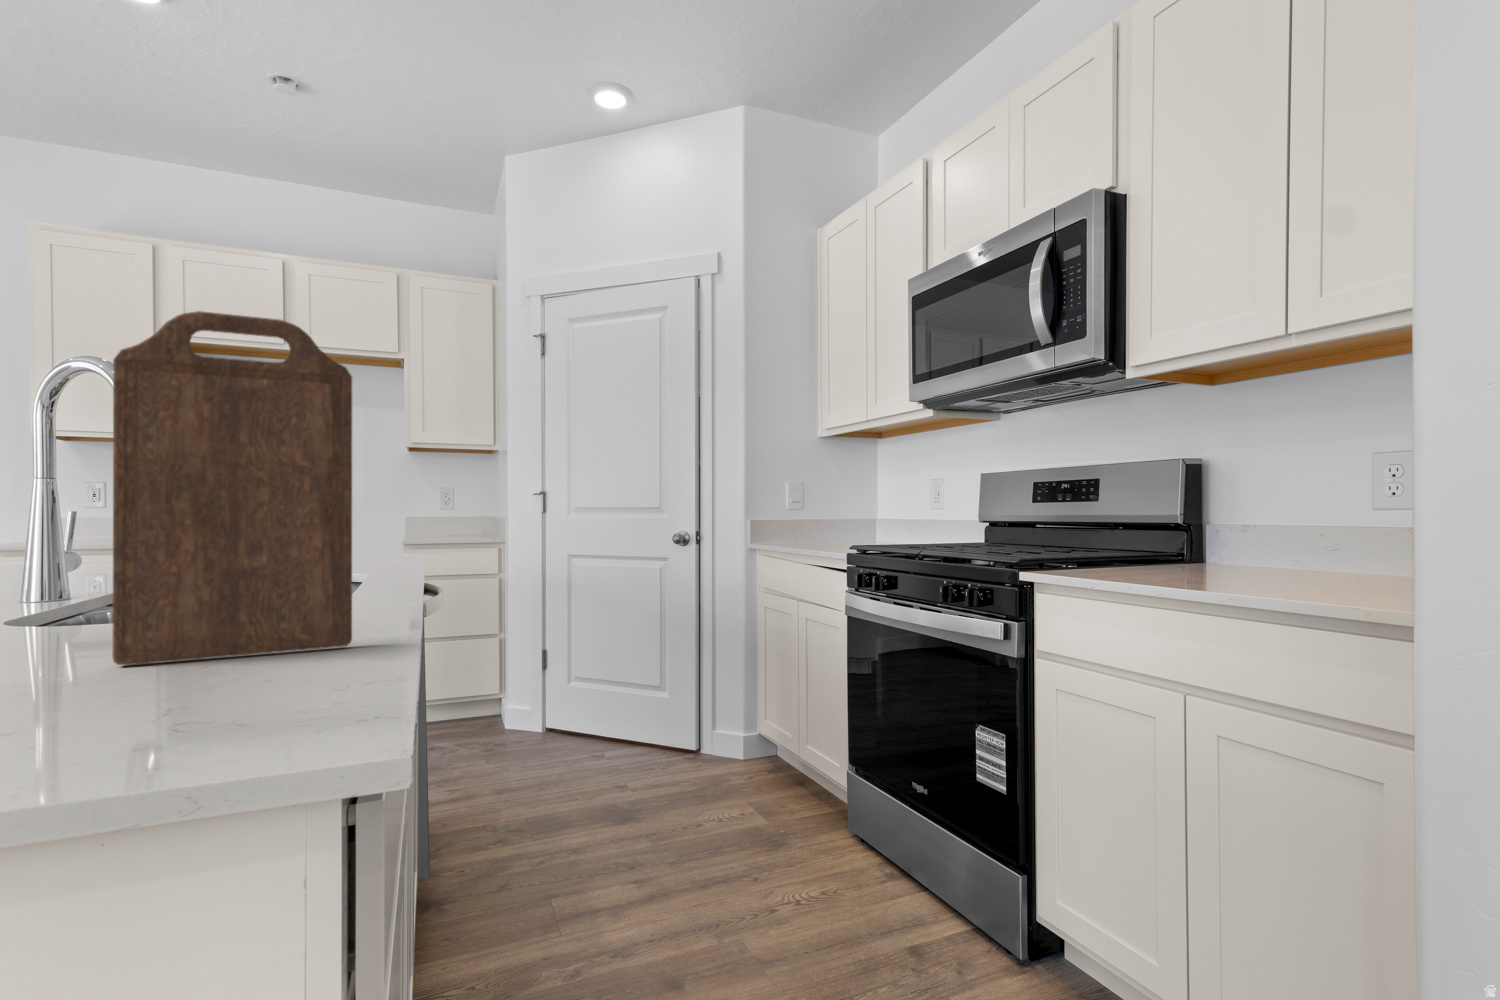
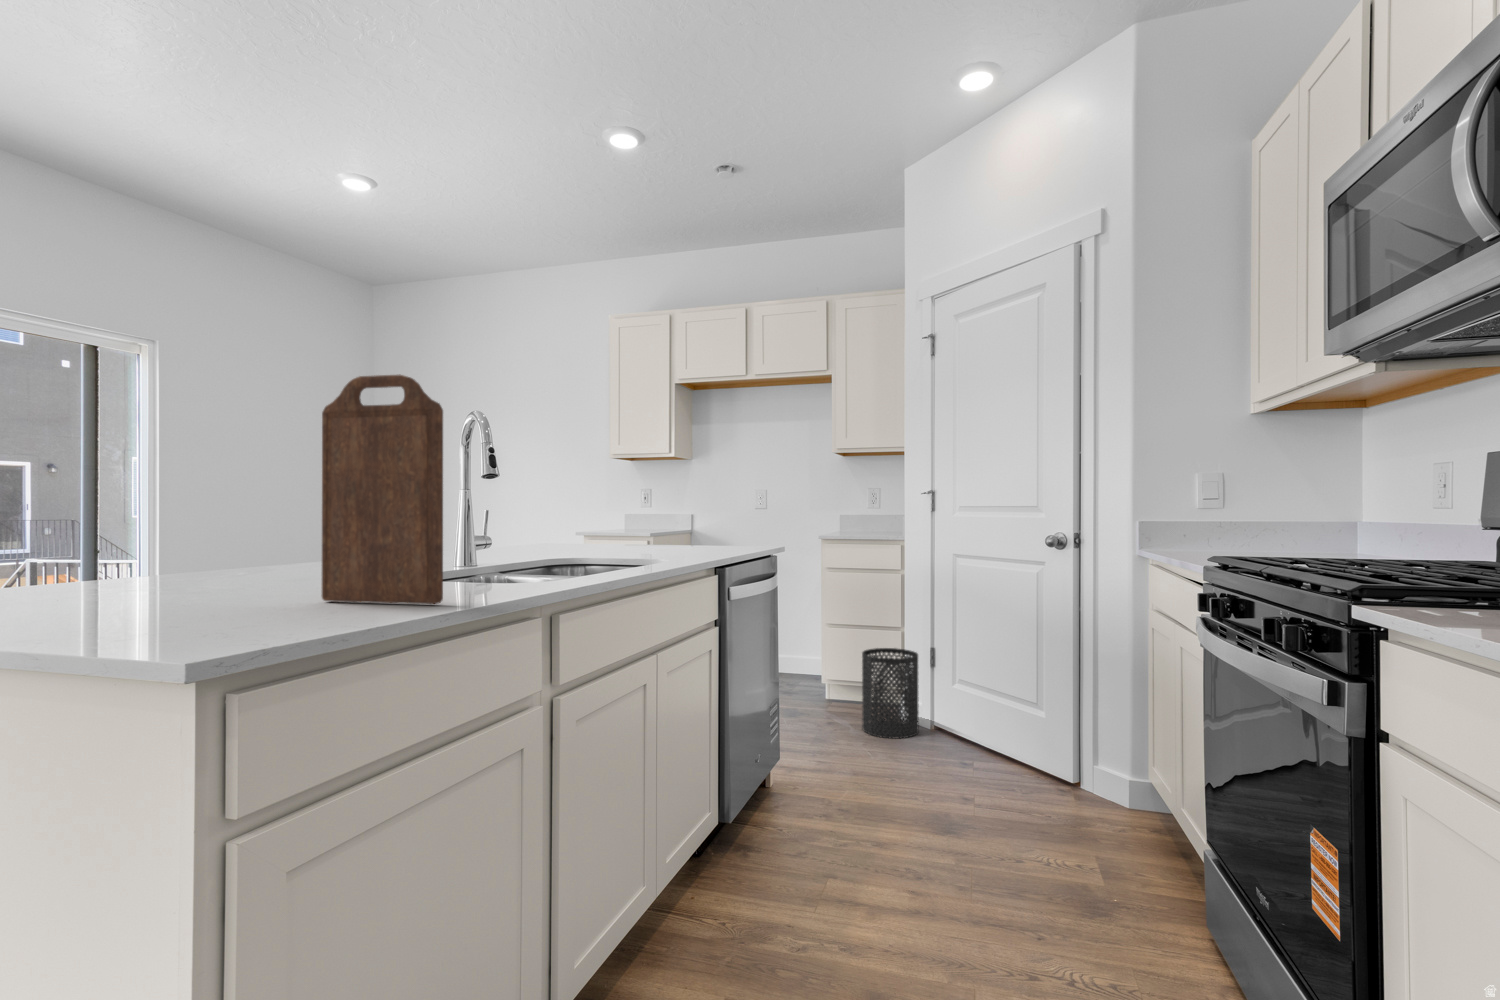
trash can: none [469,656,531,752] -> present [862,648,919,739]

